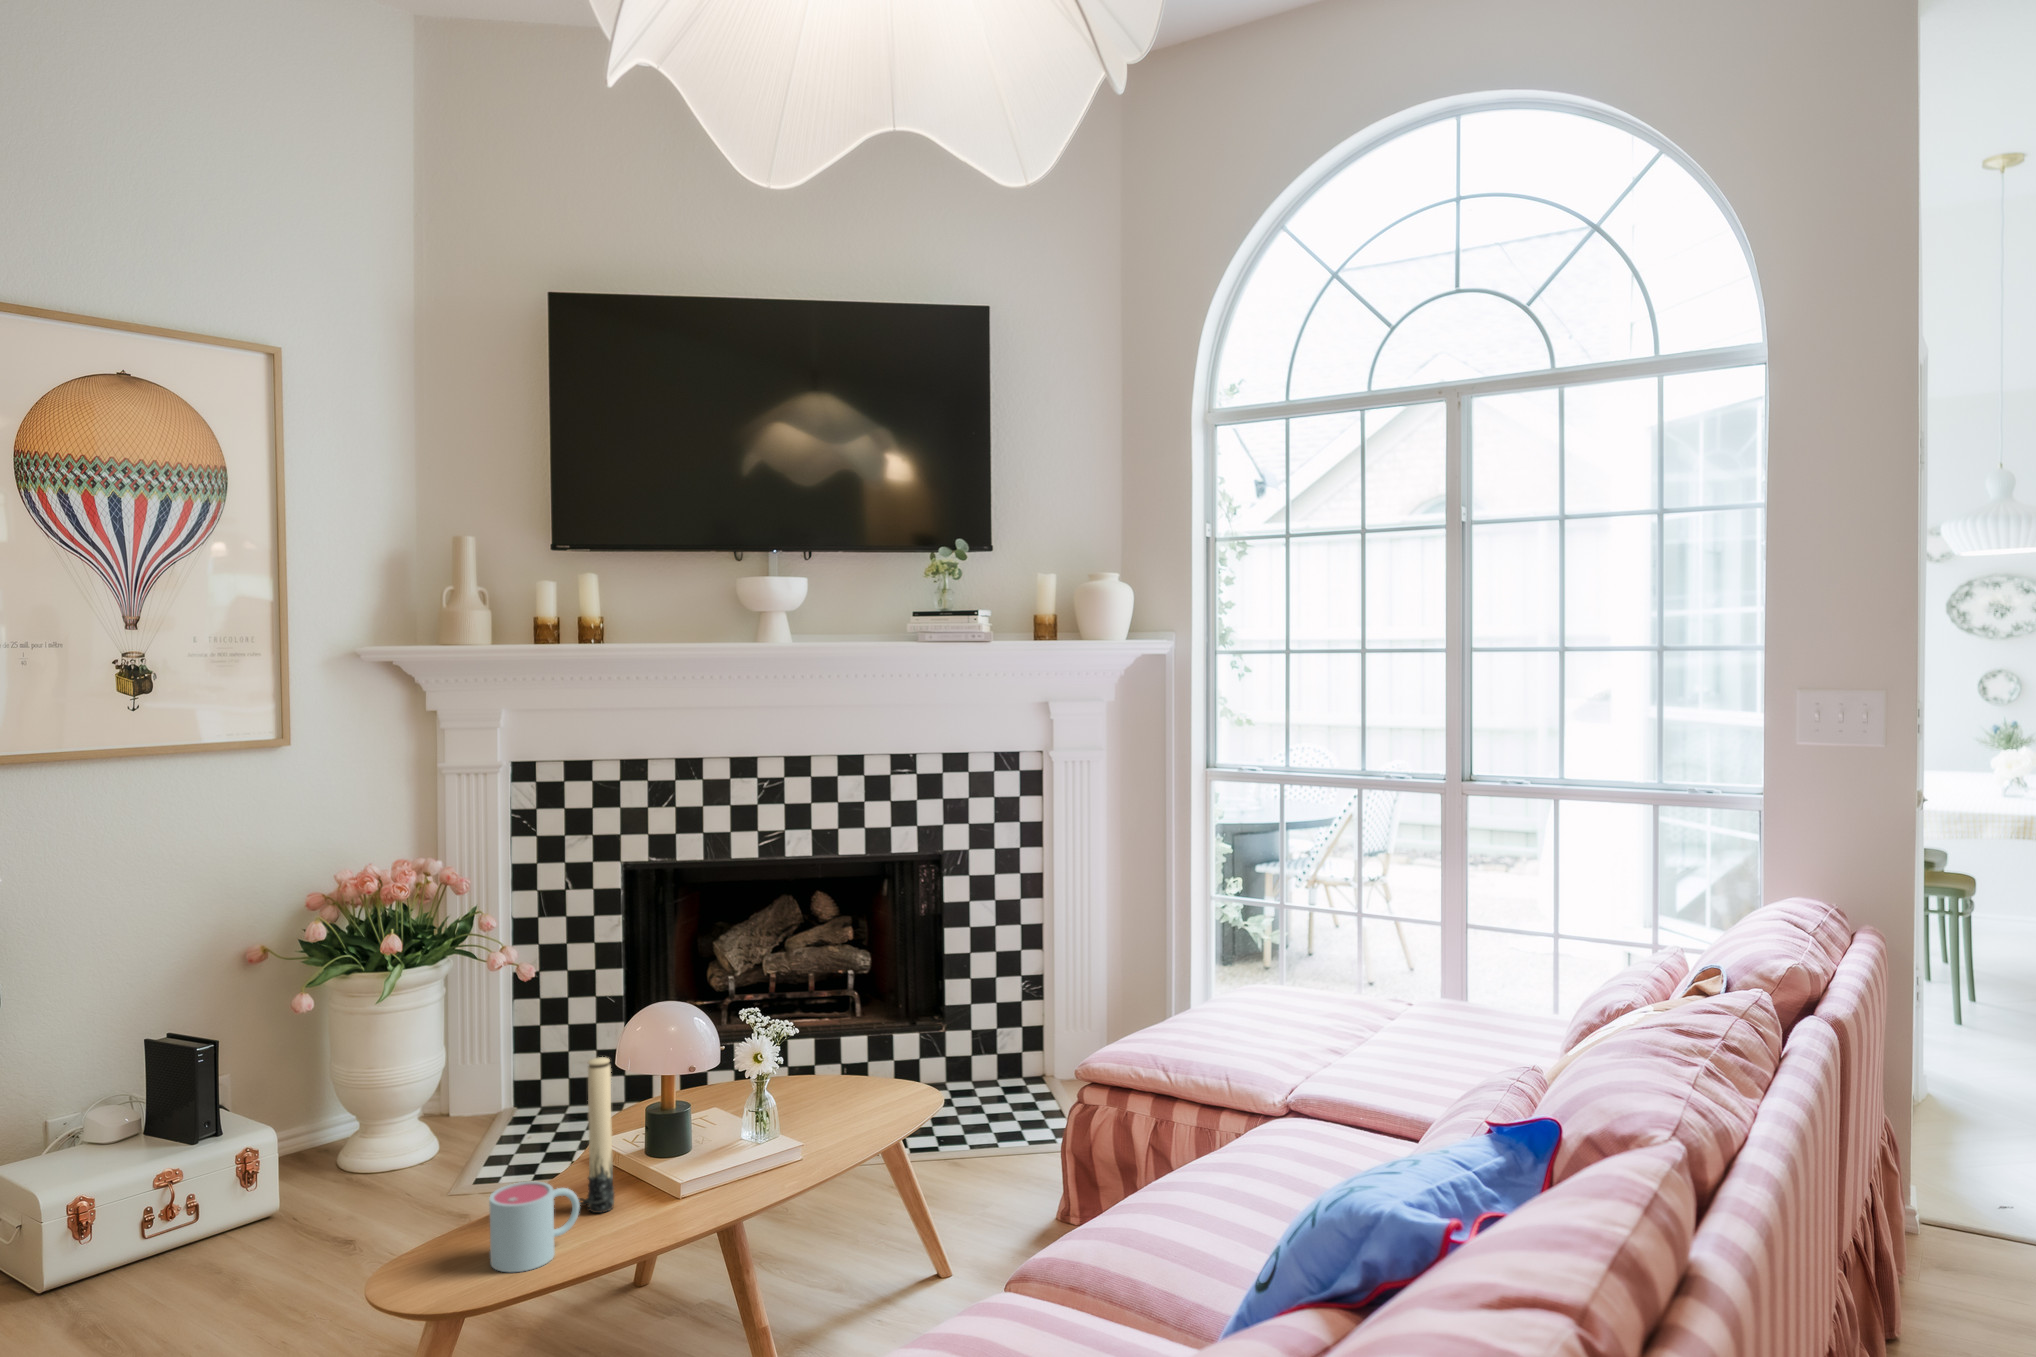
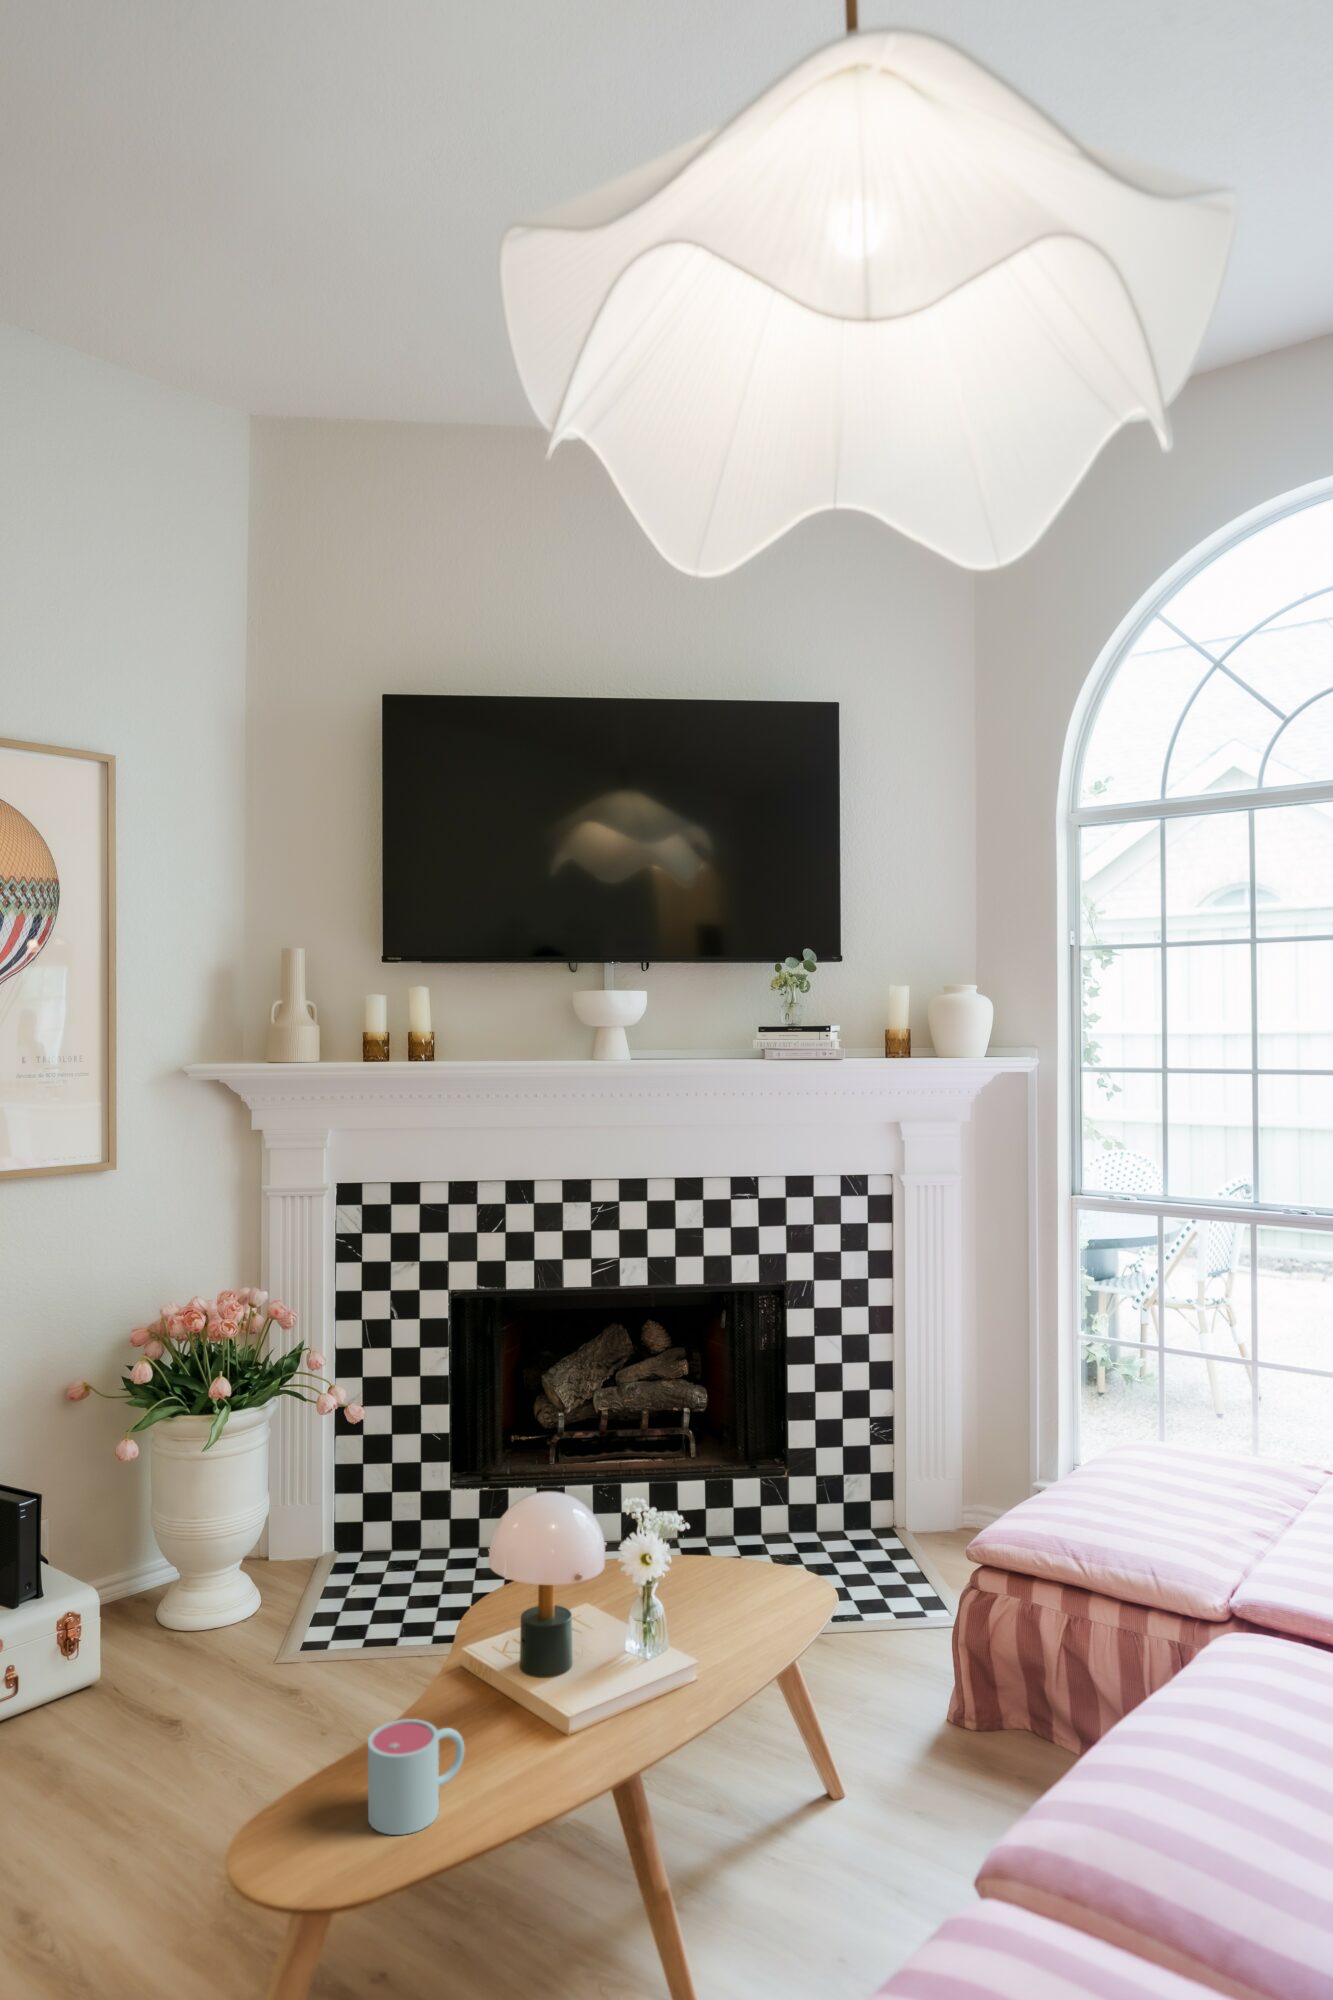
candle: present [579,1057,614,1213] -> none [450,1564,495,1747]

